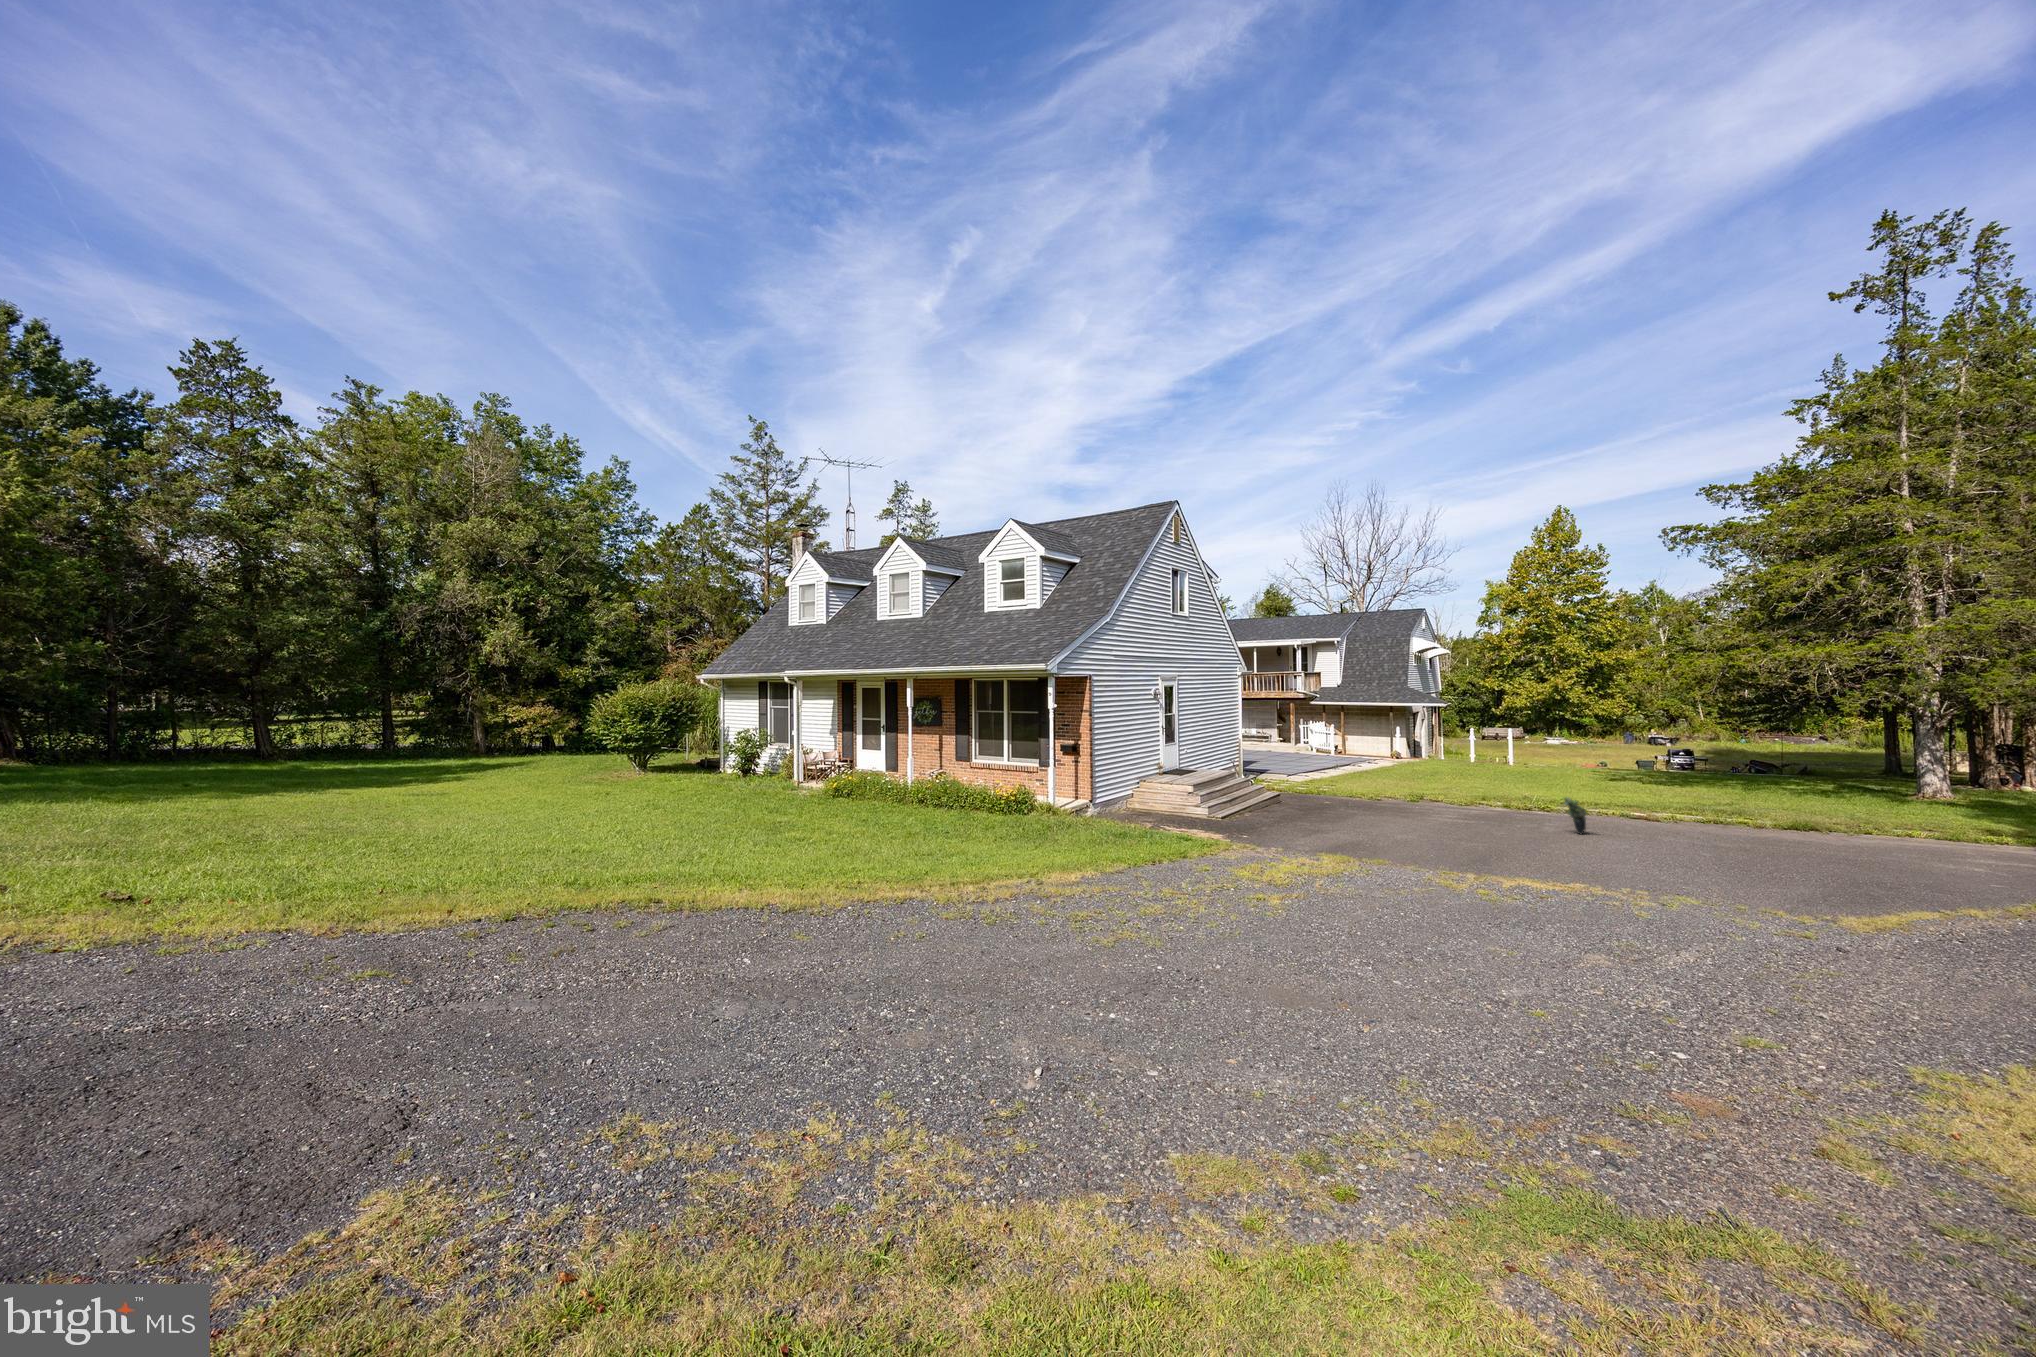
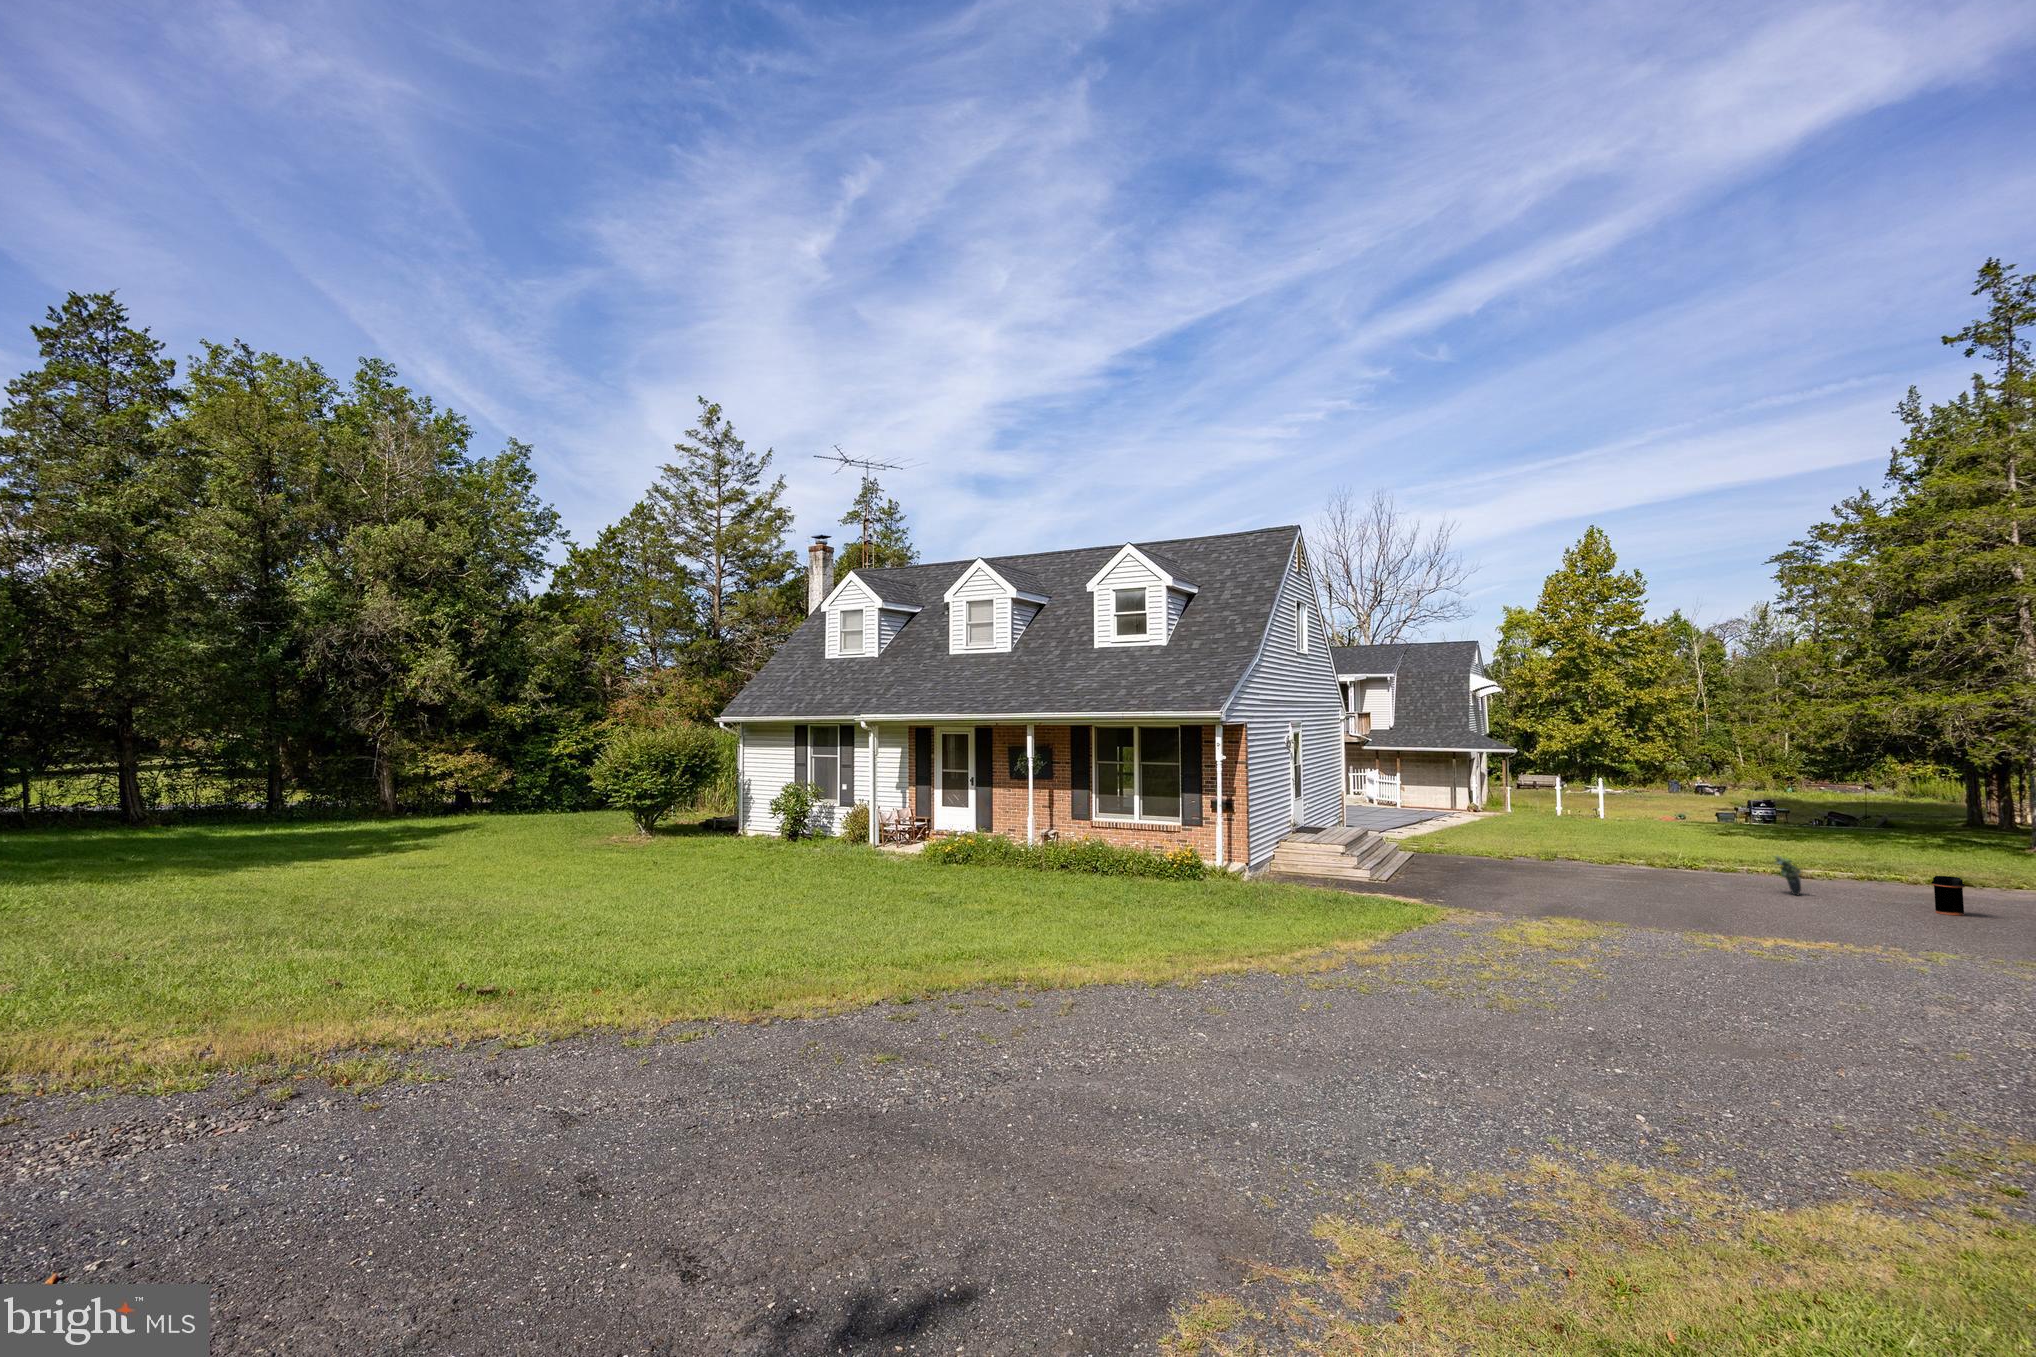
trash can: none [1690,816,1719,853] -> present [1931,876,1965,916]

